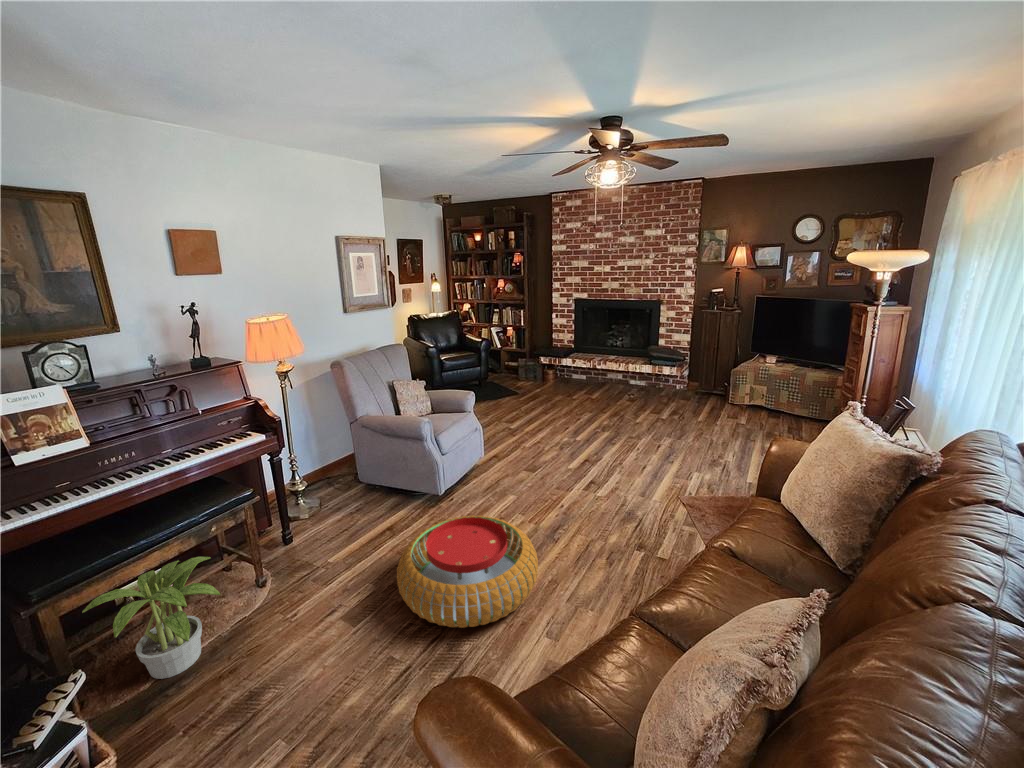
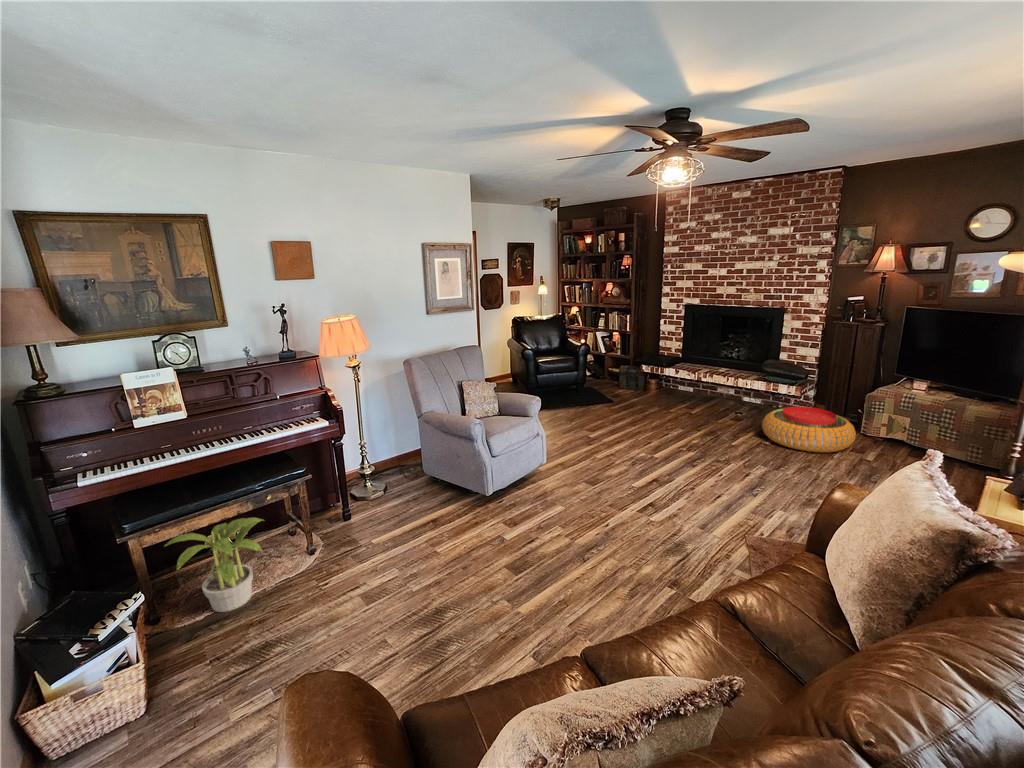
pouf: present [397,515,538,628] -> present [762,406,856,452]

